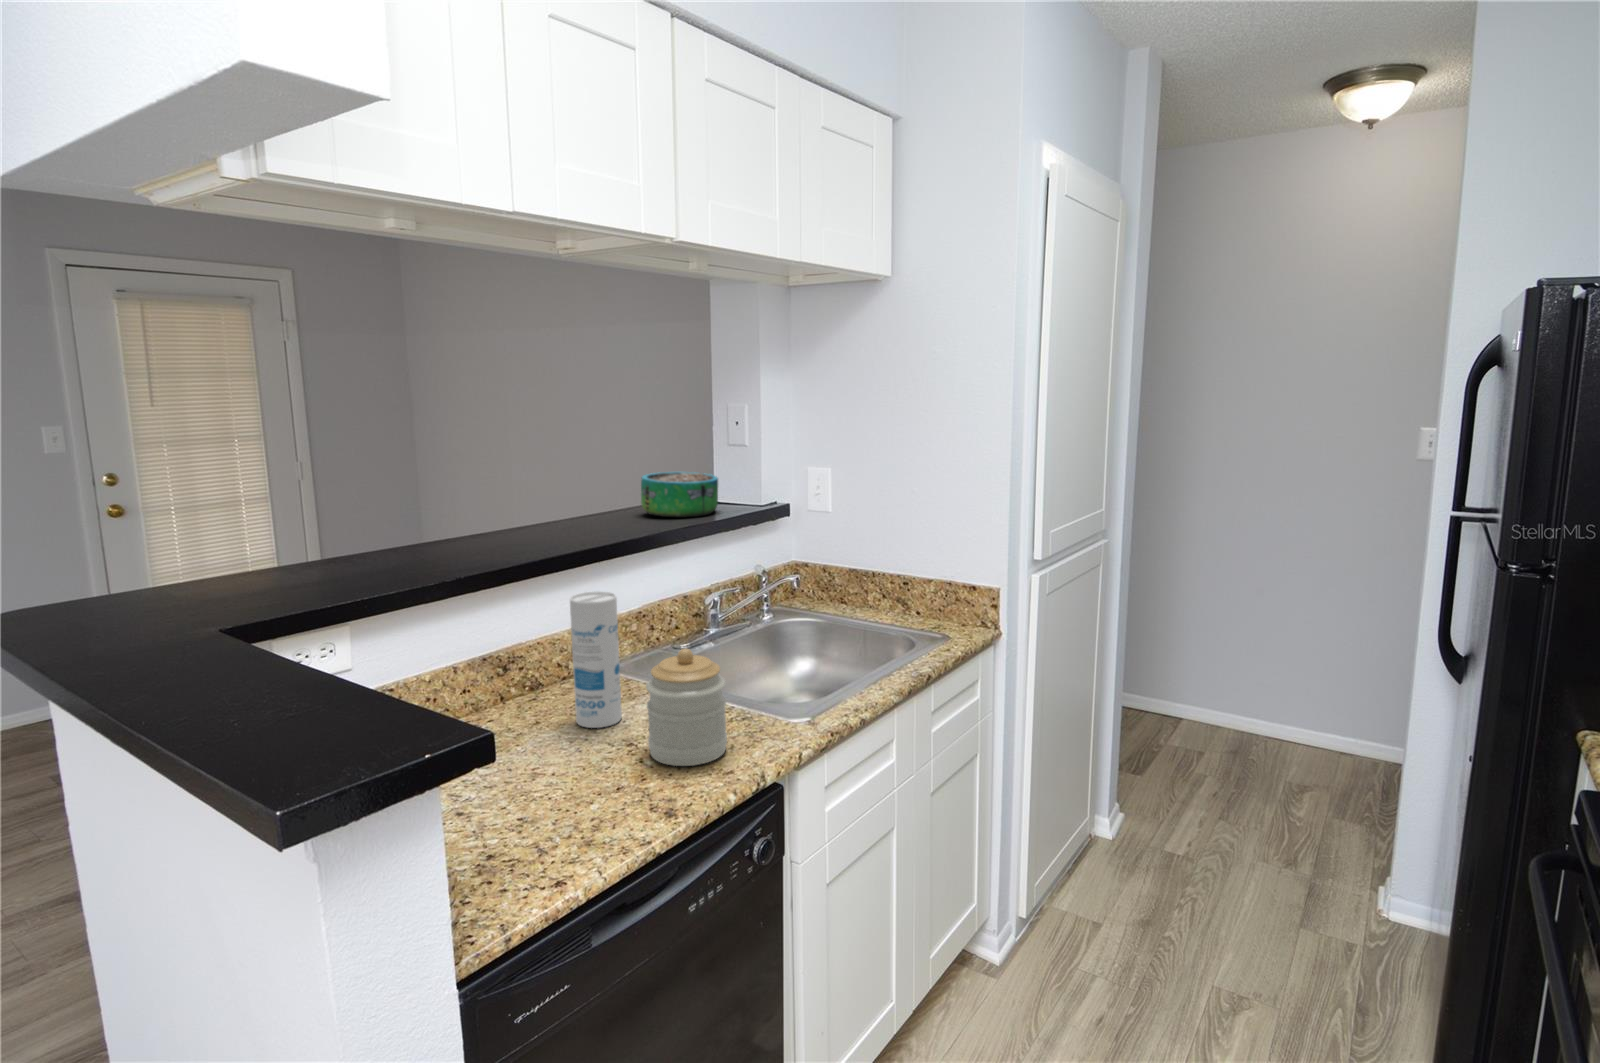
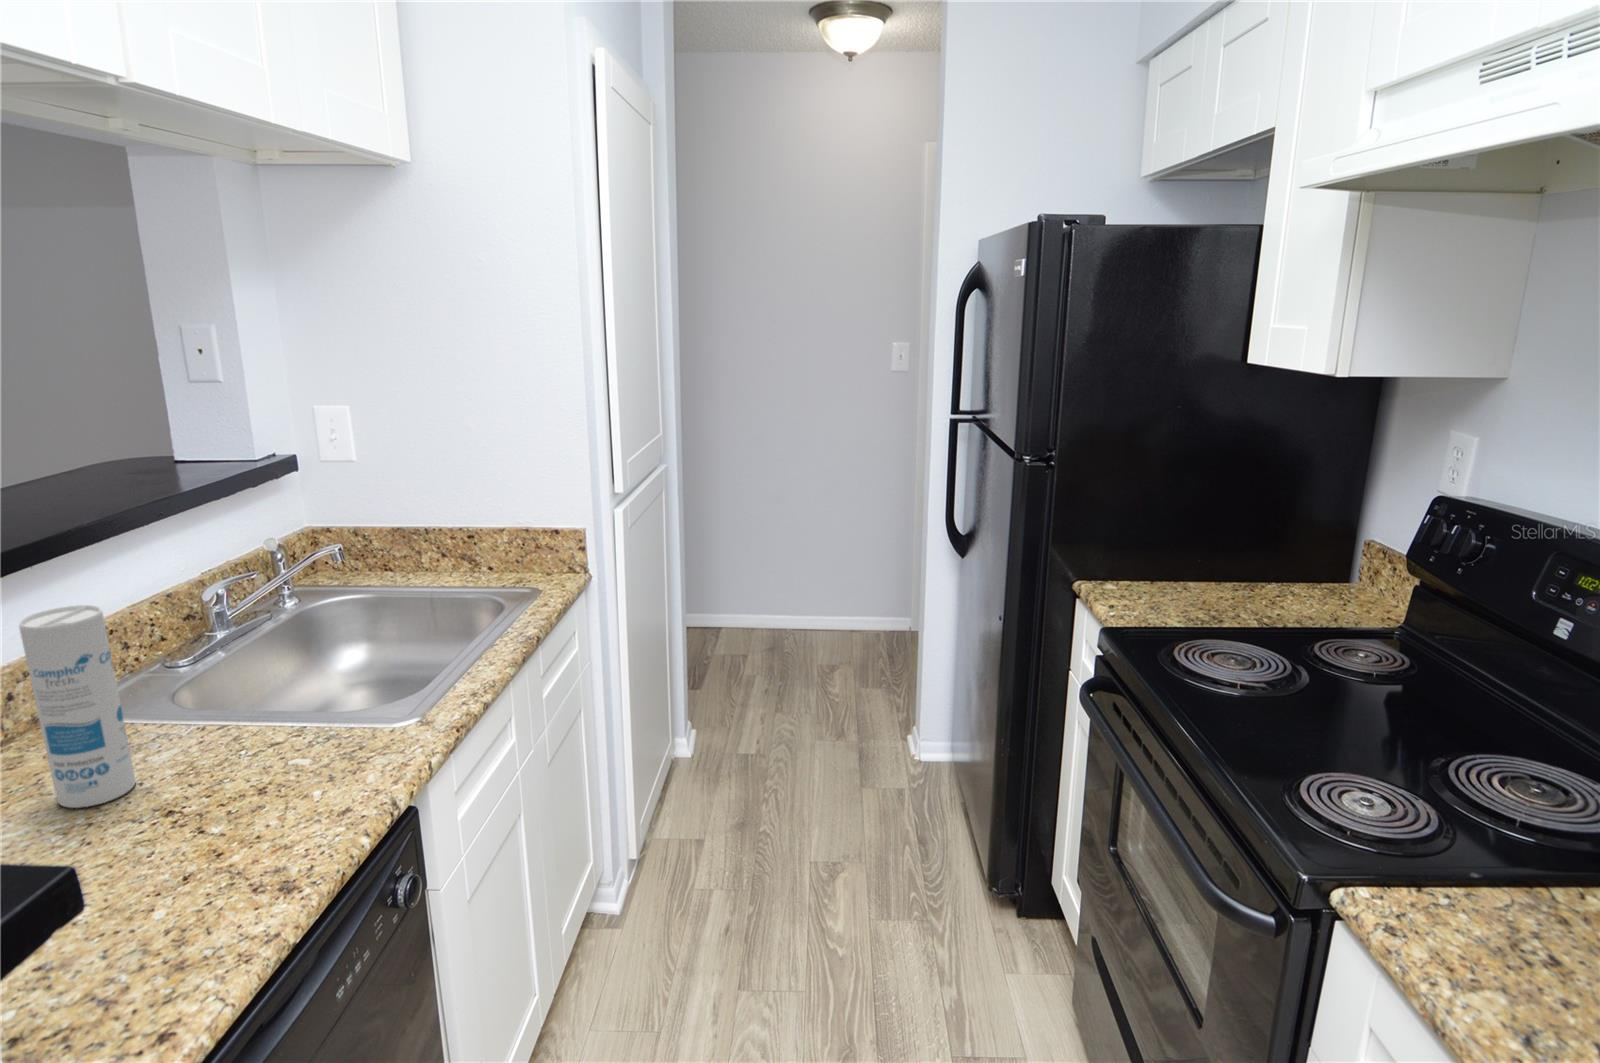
decorative bowl: present [641,472,718,517] -> none [54,420,188,487]
jar: present [646,648,727,766] -> none [192,663,327,825]

